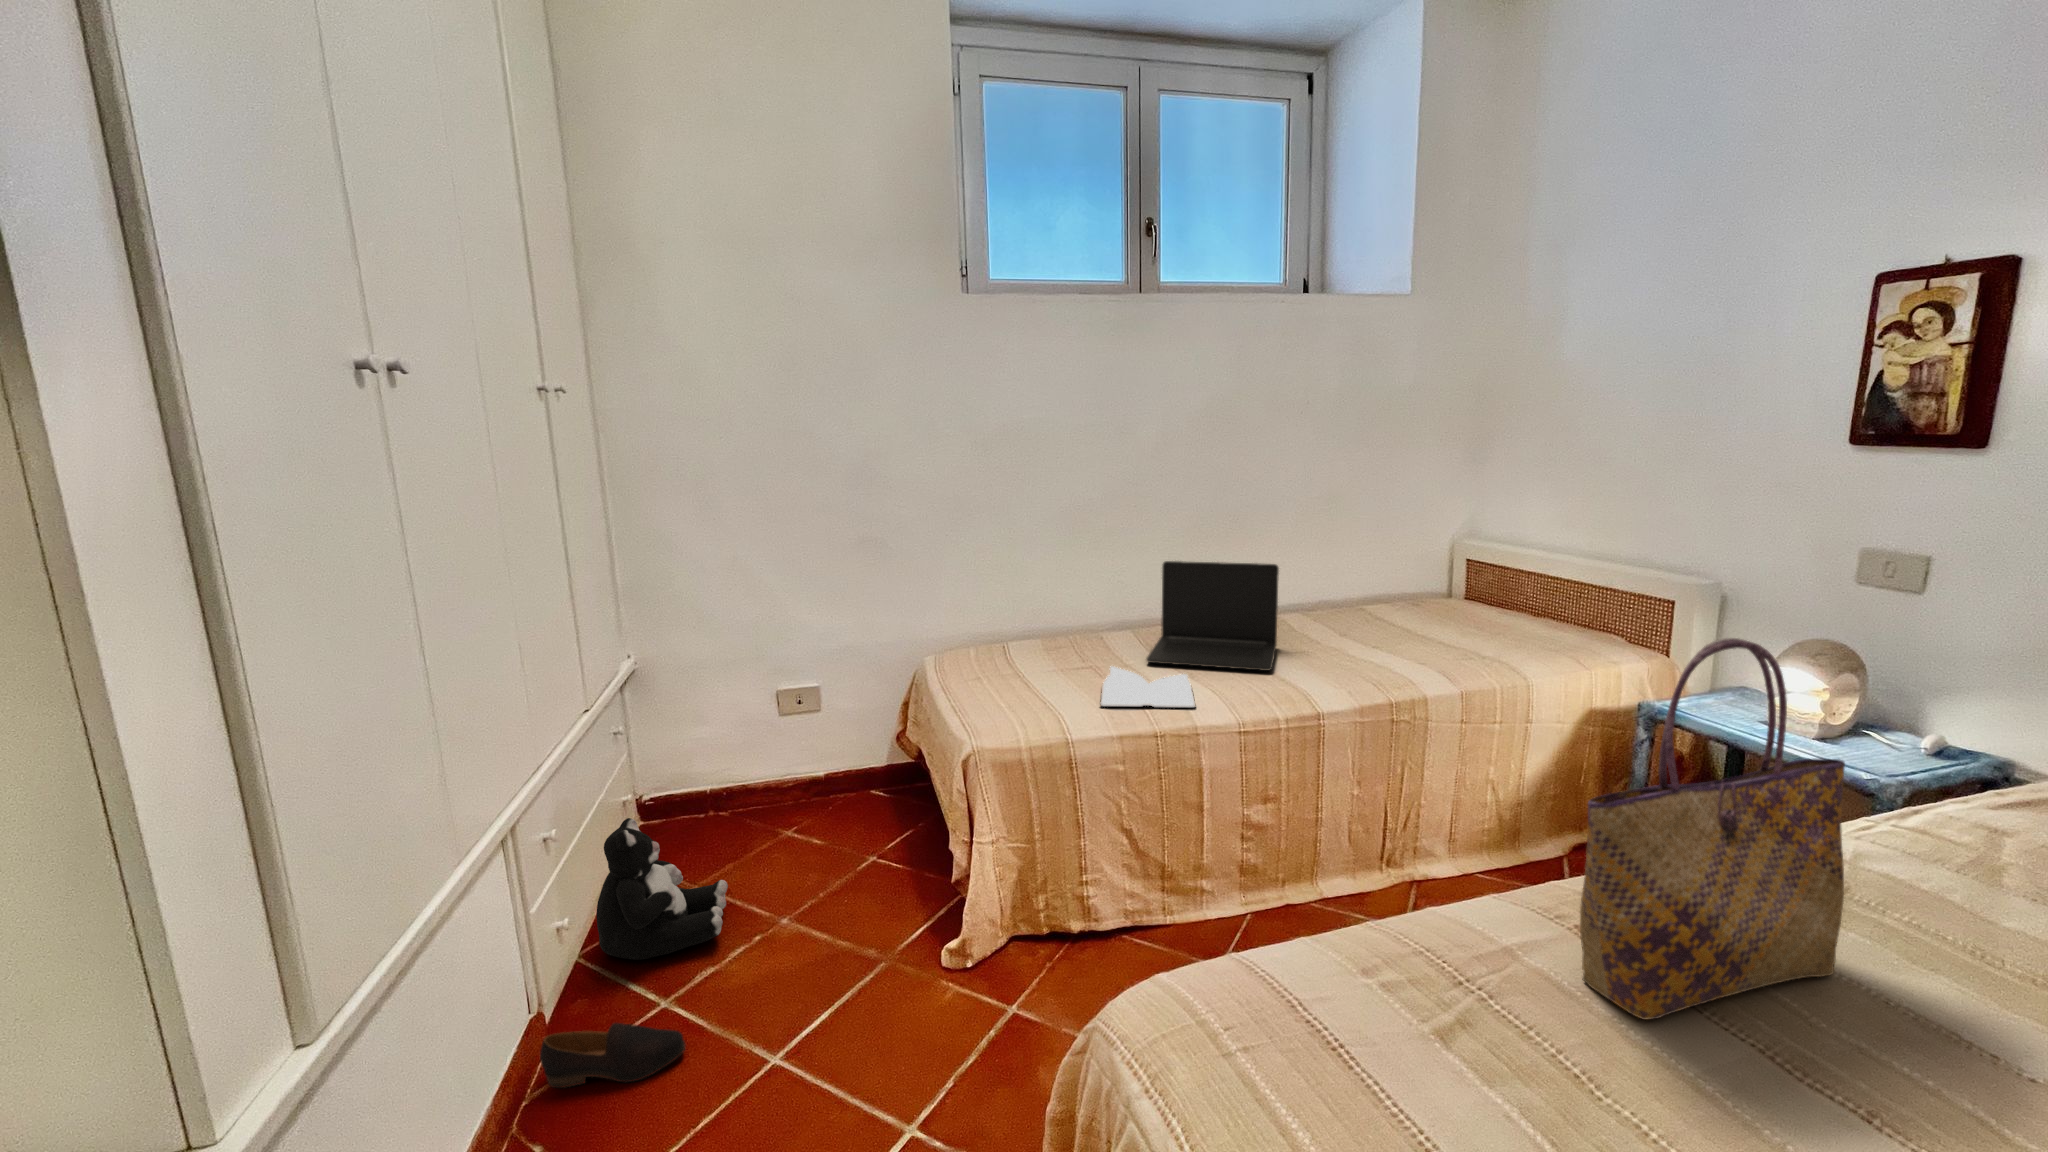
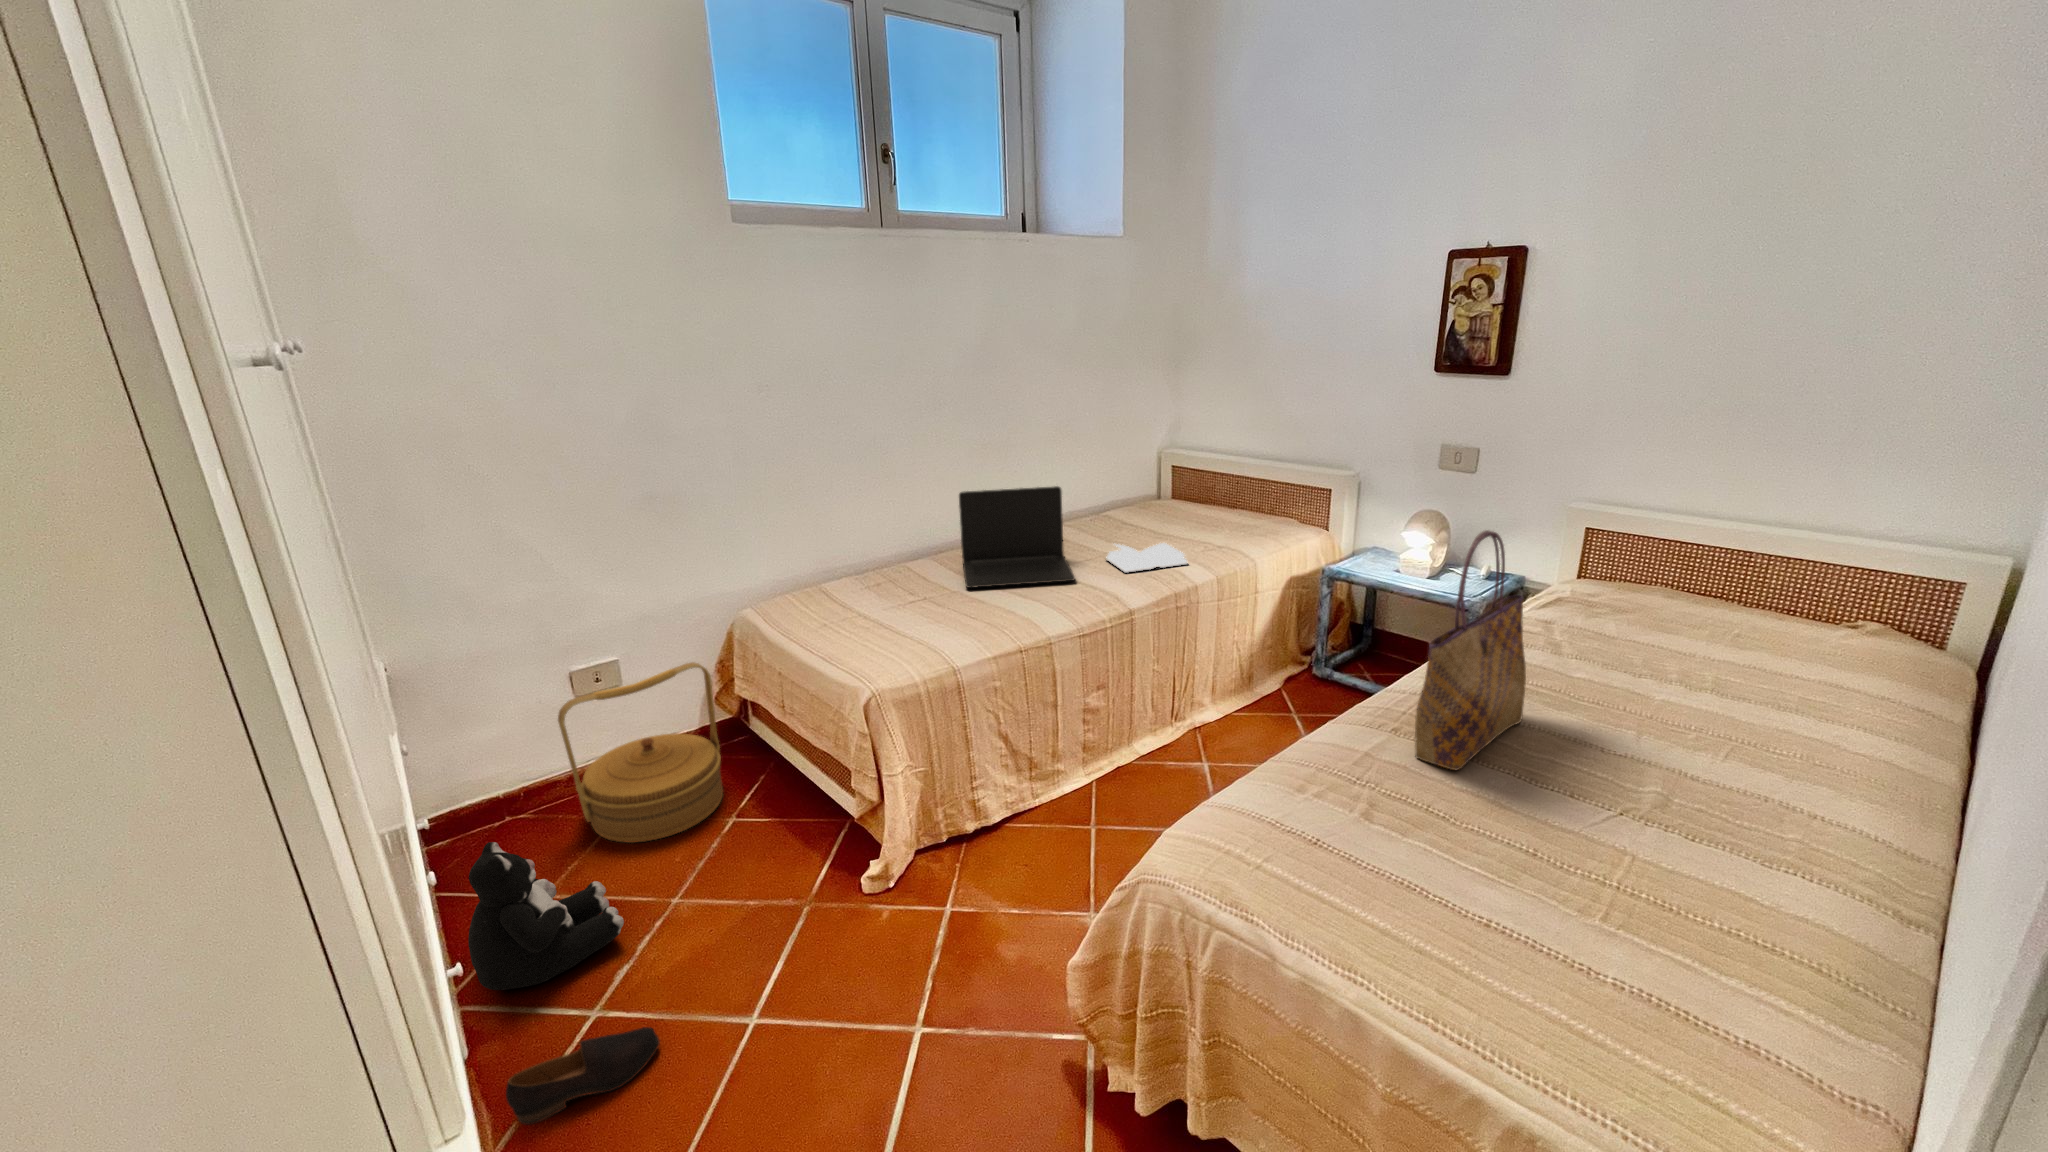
book: present [1100,666,1195,708] -> present [1106,543,1188,573]
woven basket: none [743,696,885,857] -> present [558,662,723,843]

